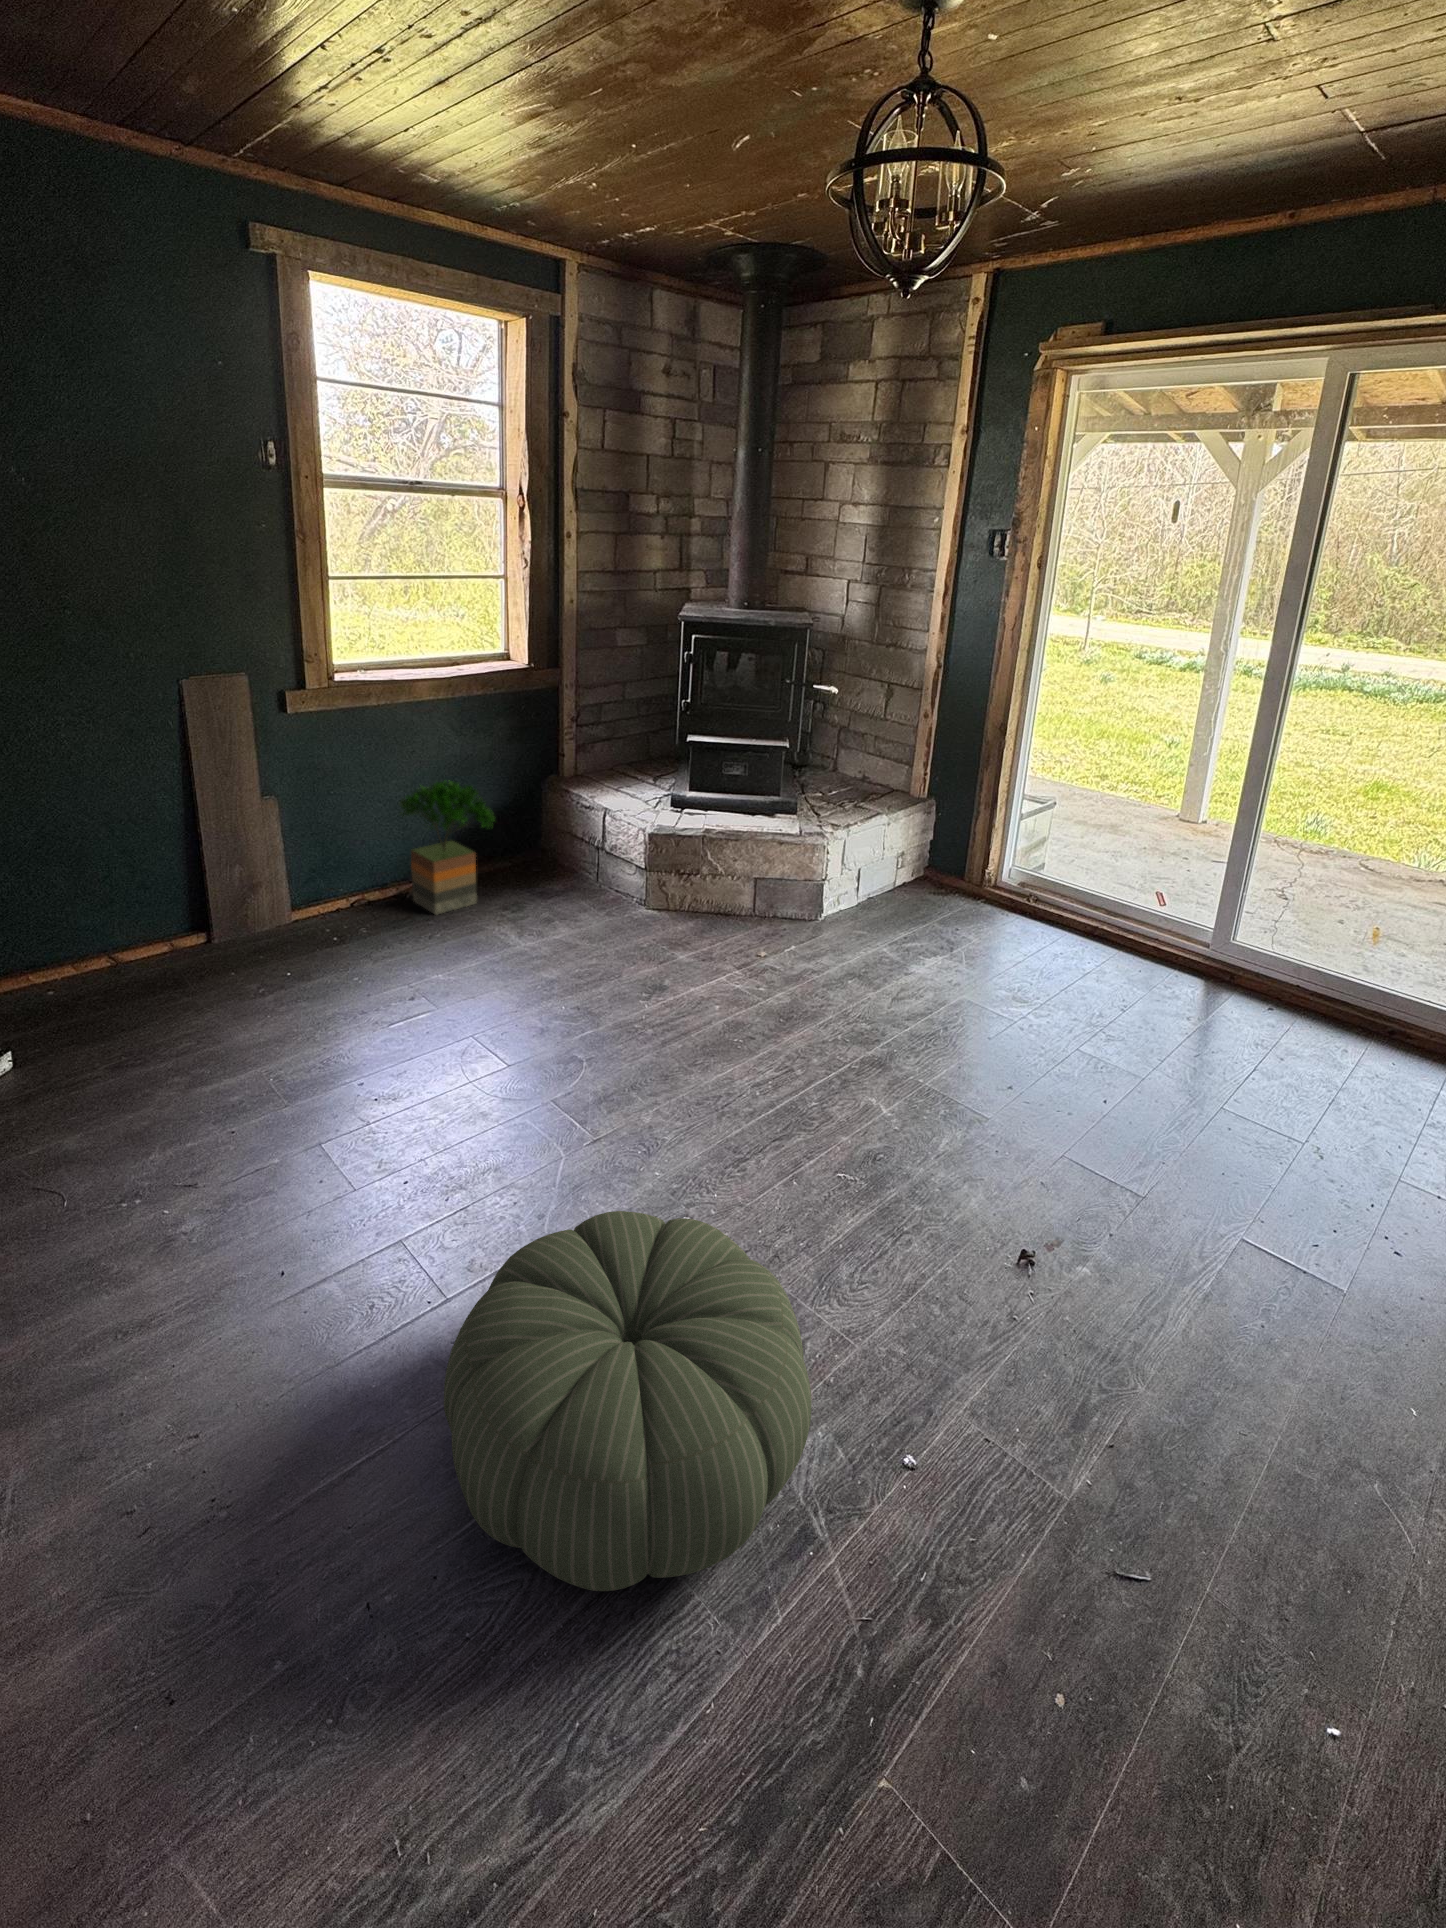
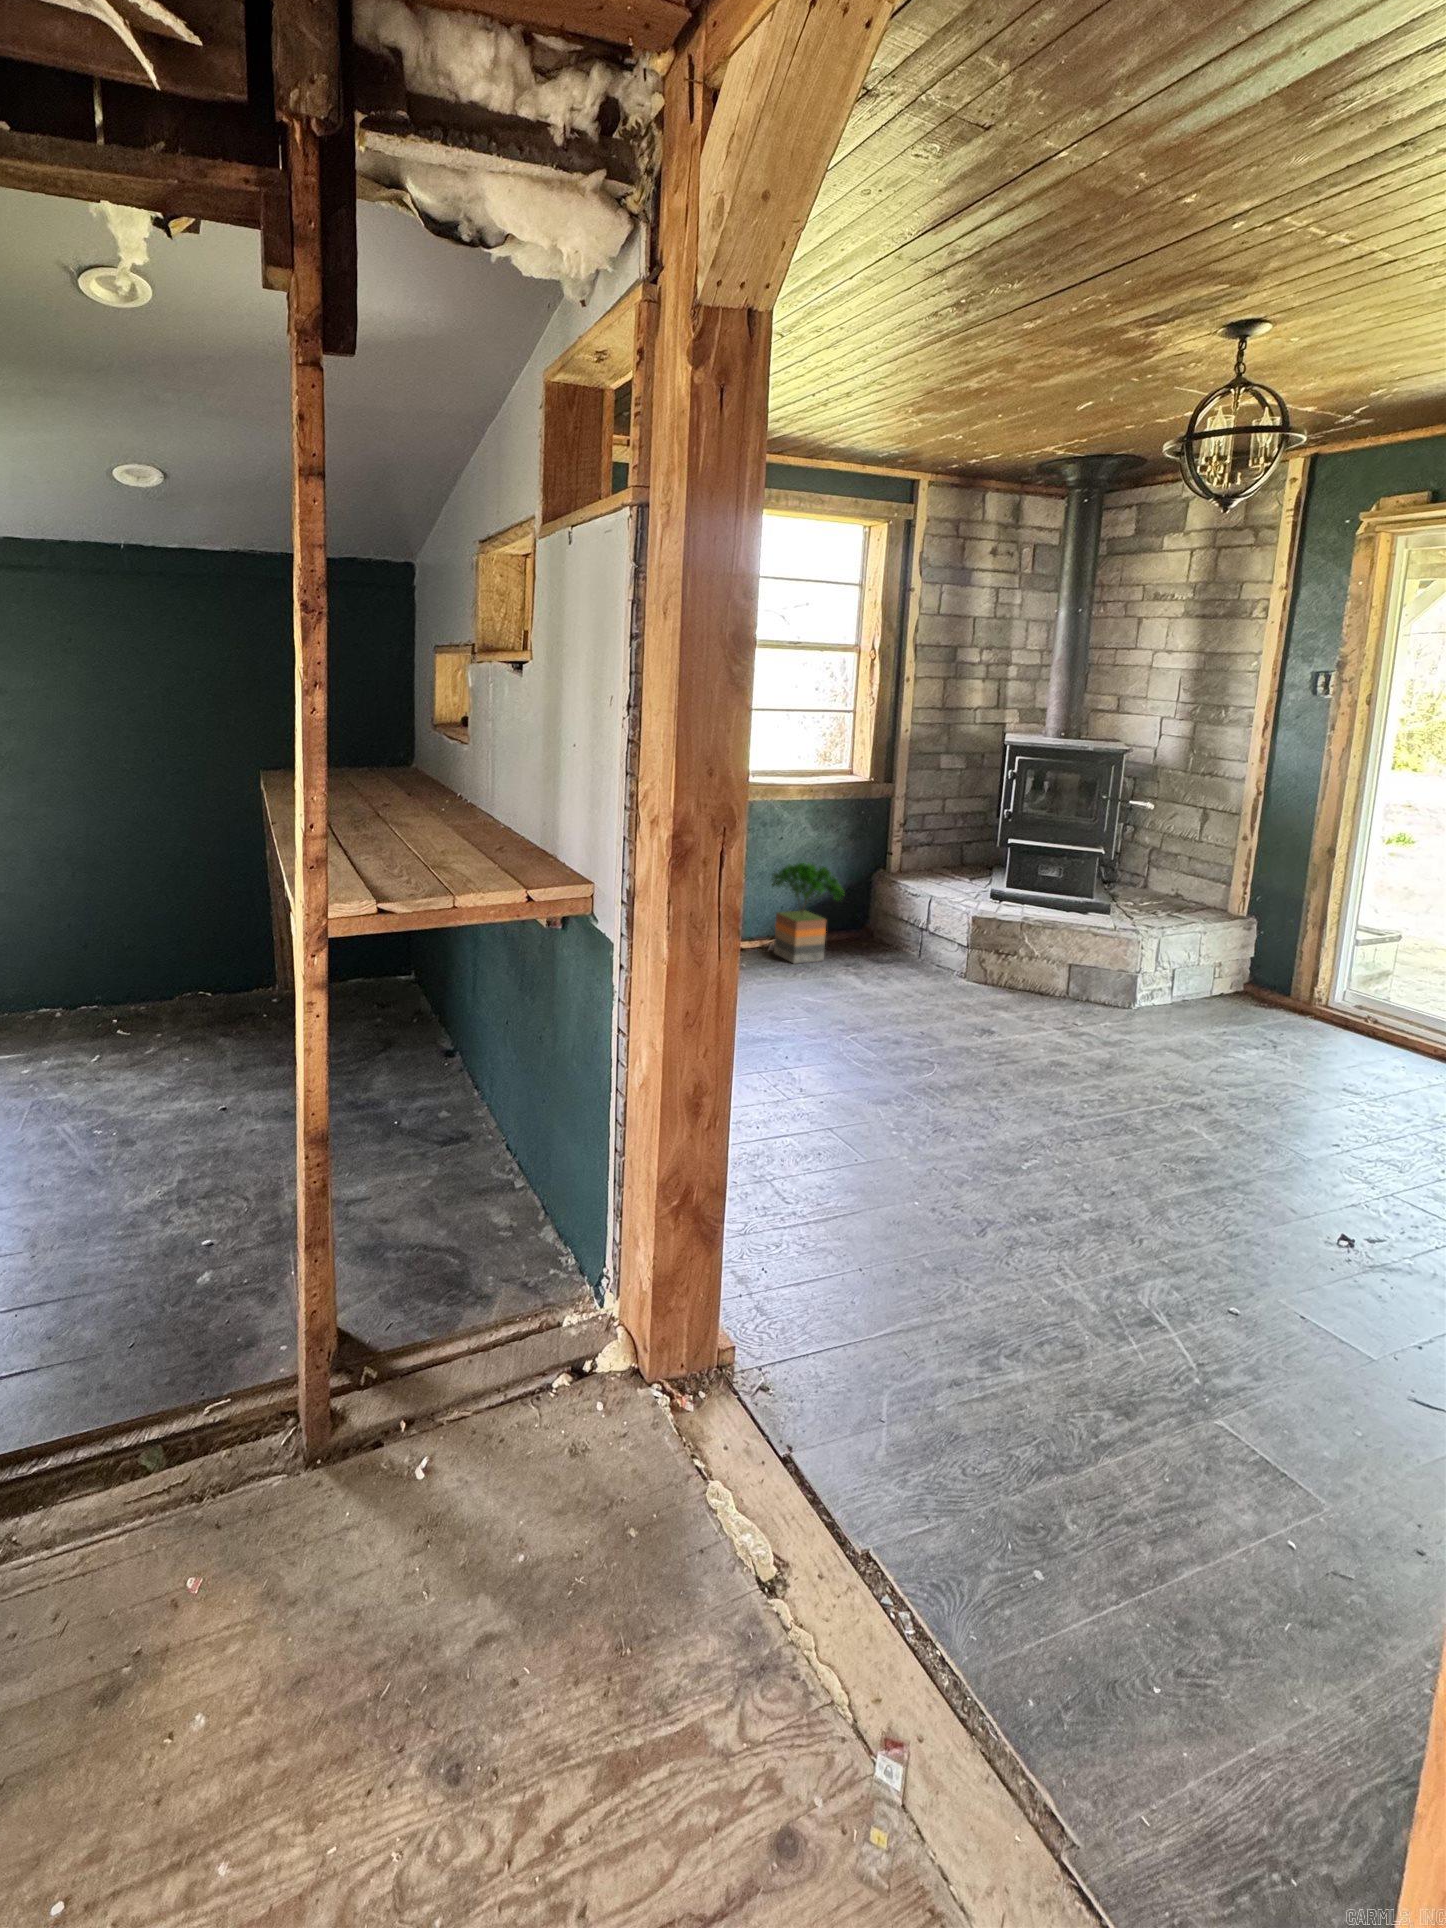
pouf: present [444,1211,811,1591] -> none [894,1110,1152,1297]

